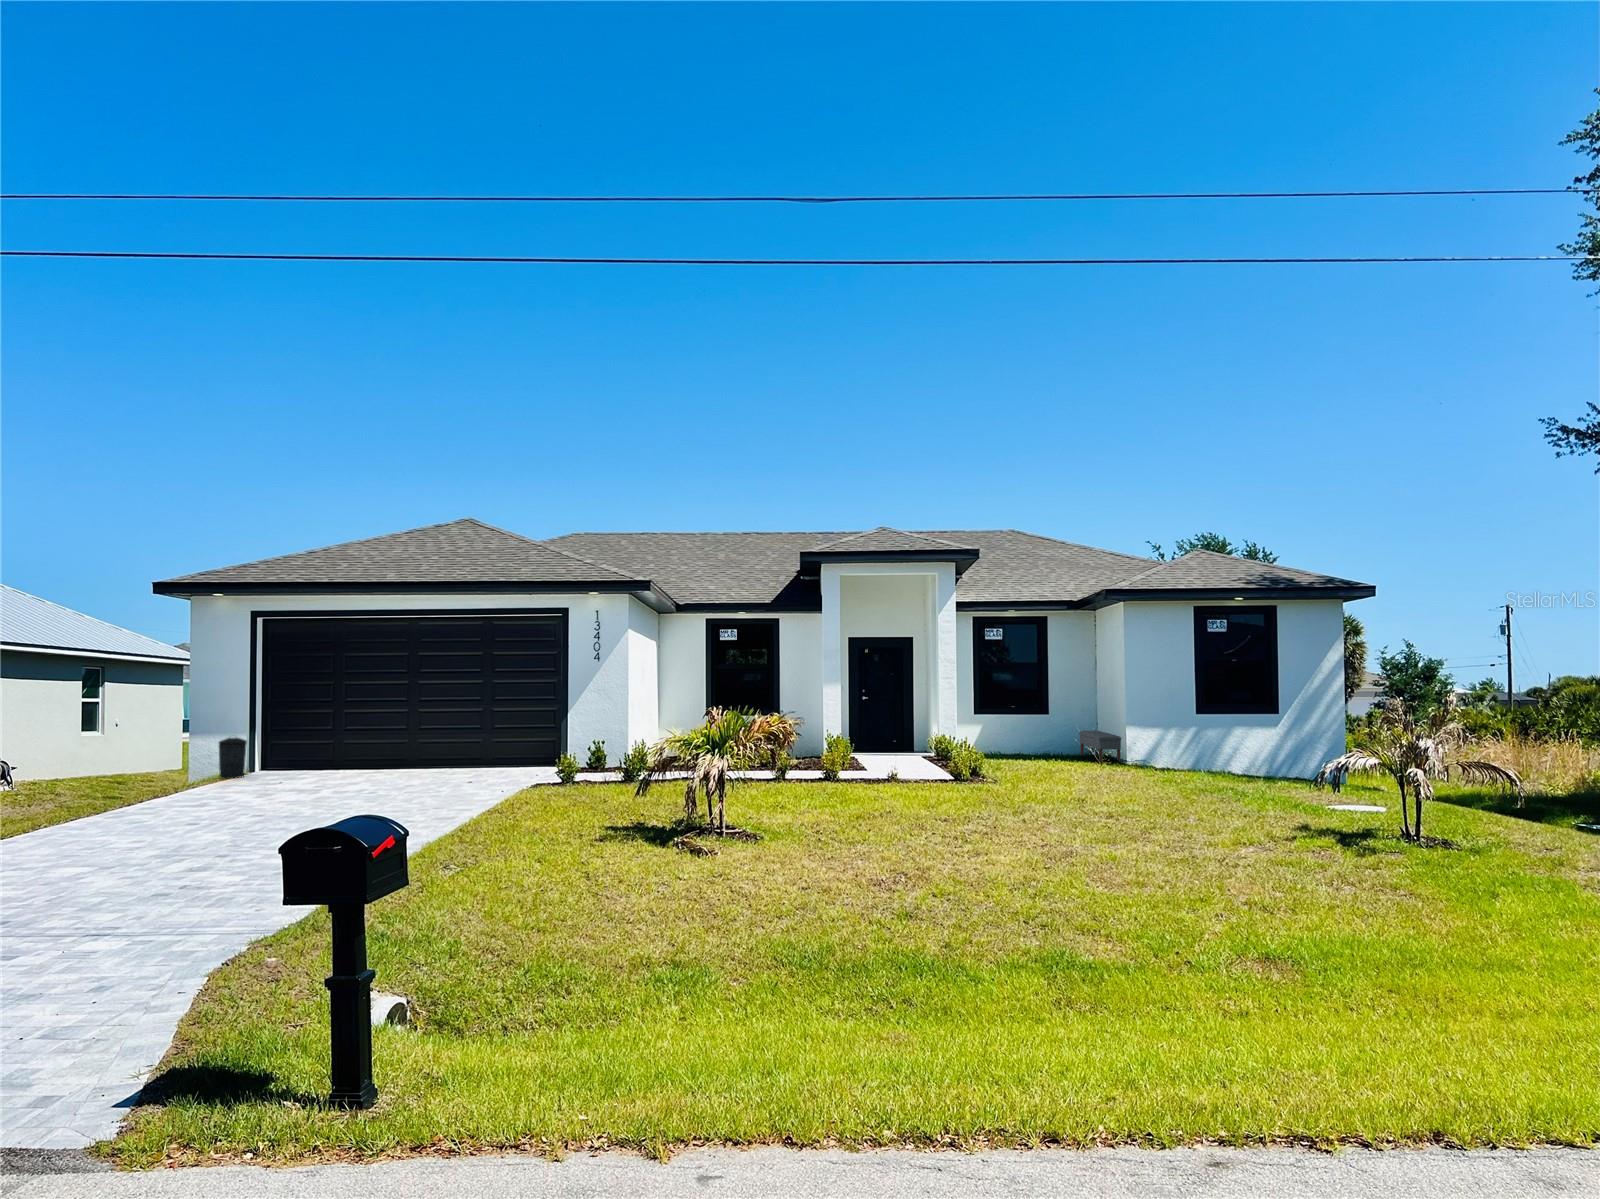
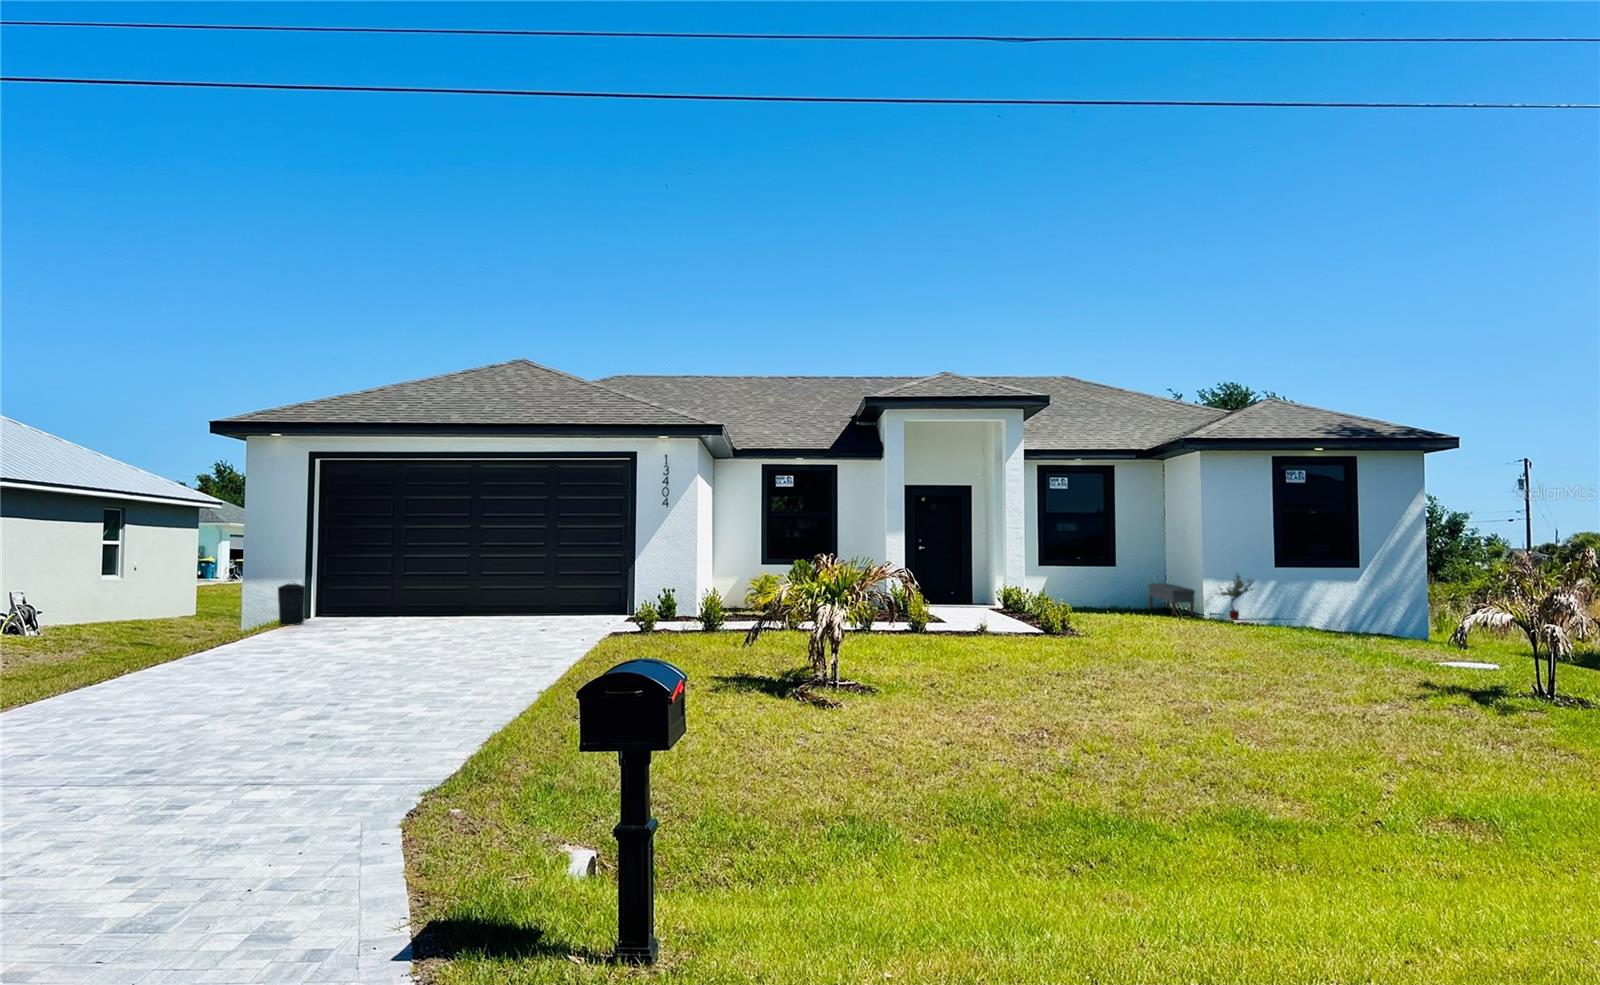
potted tree: none [1138,719,1177,766] -> present [1218,575,1254,620]

